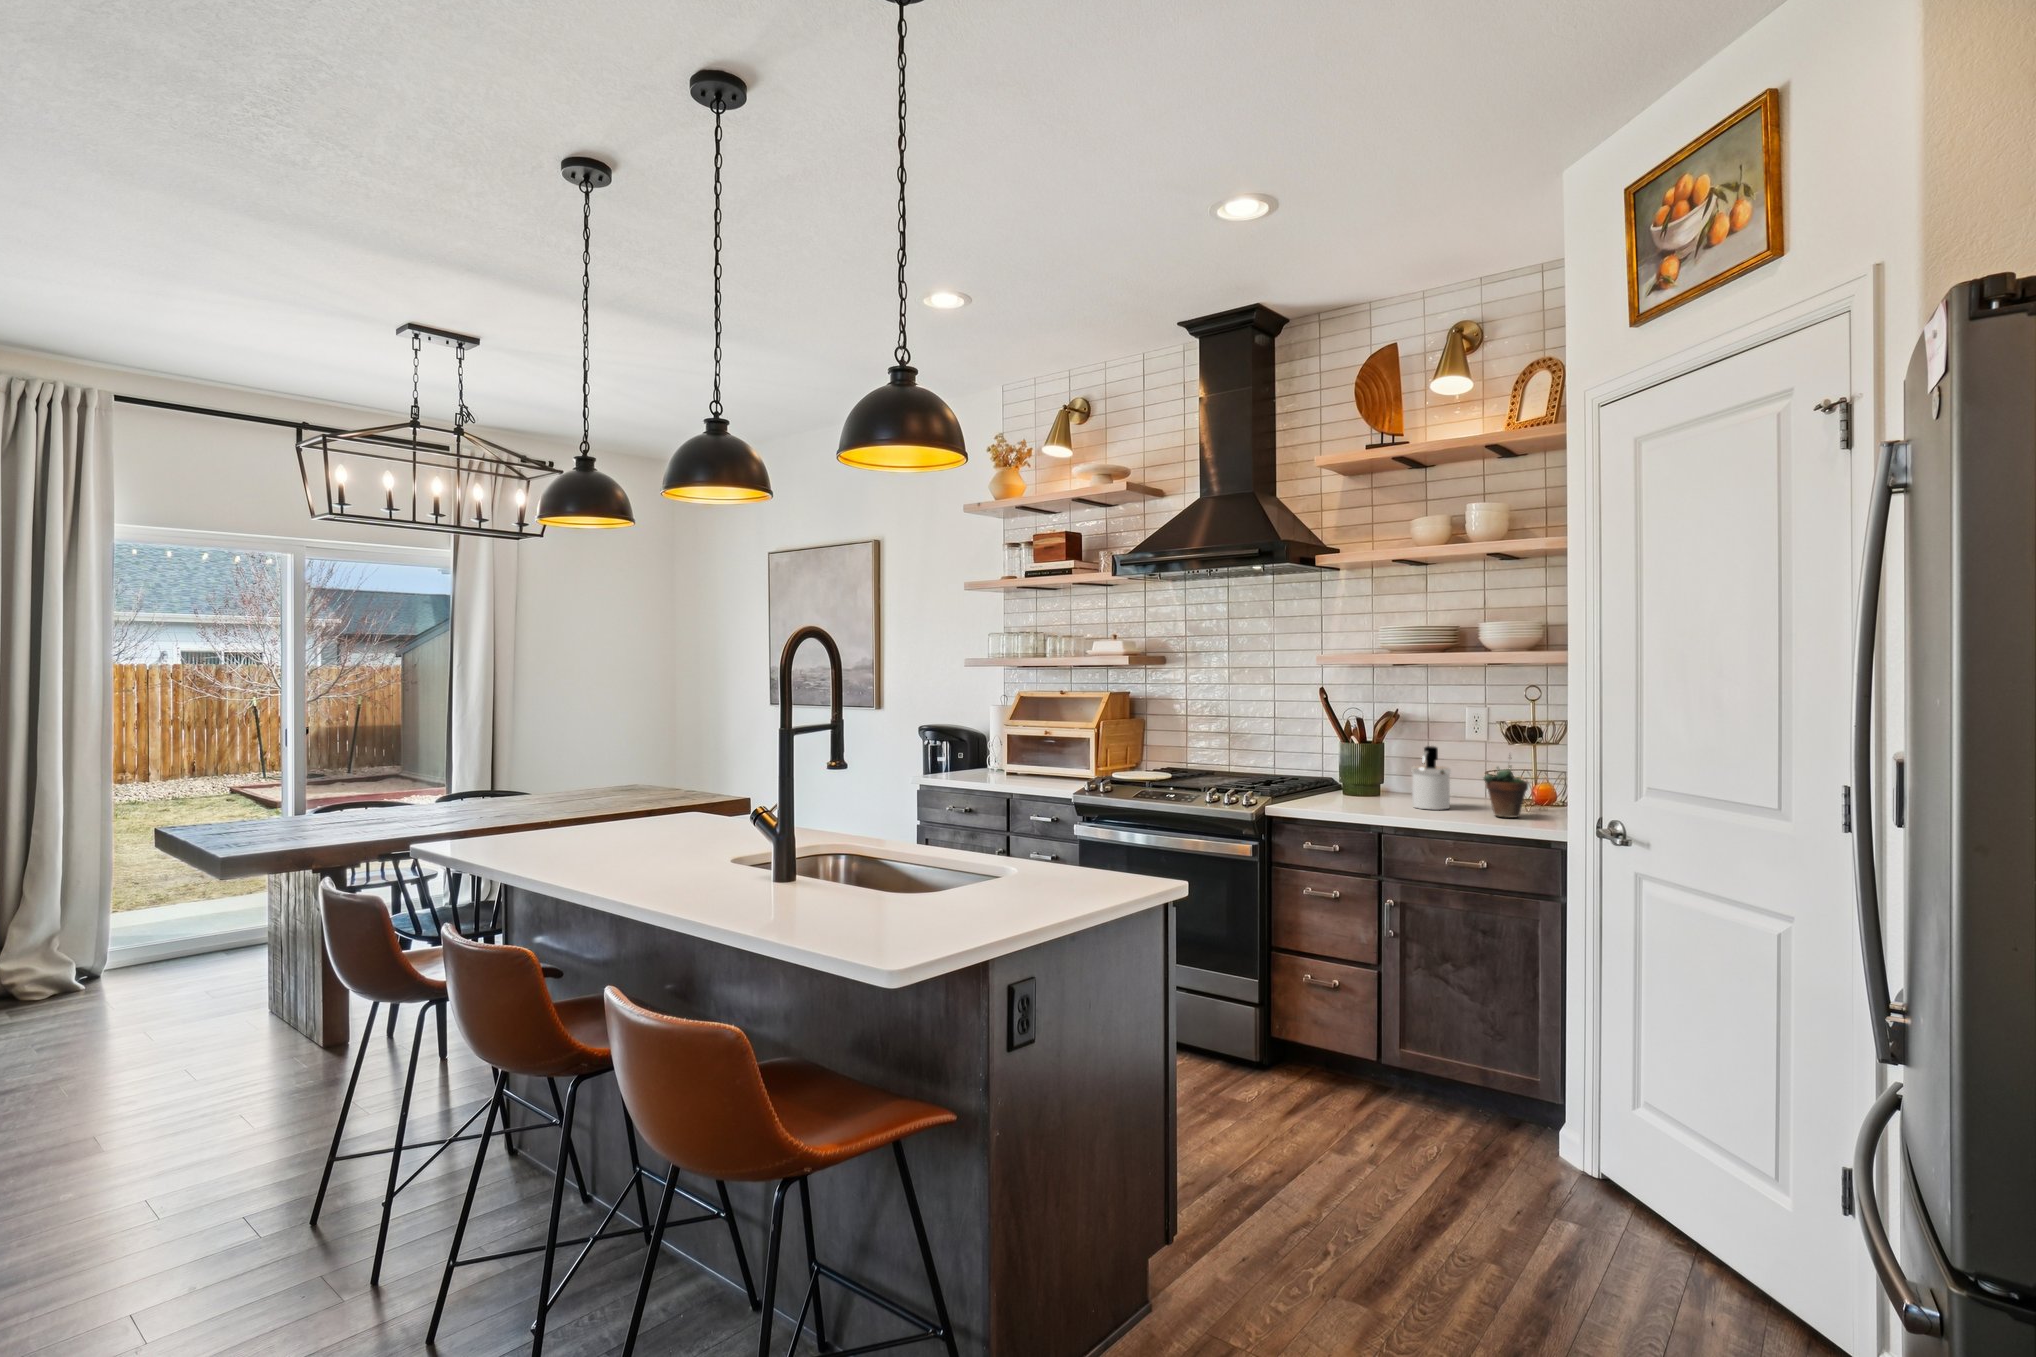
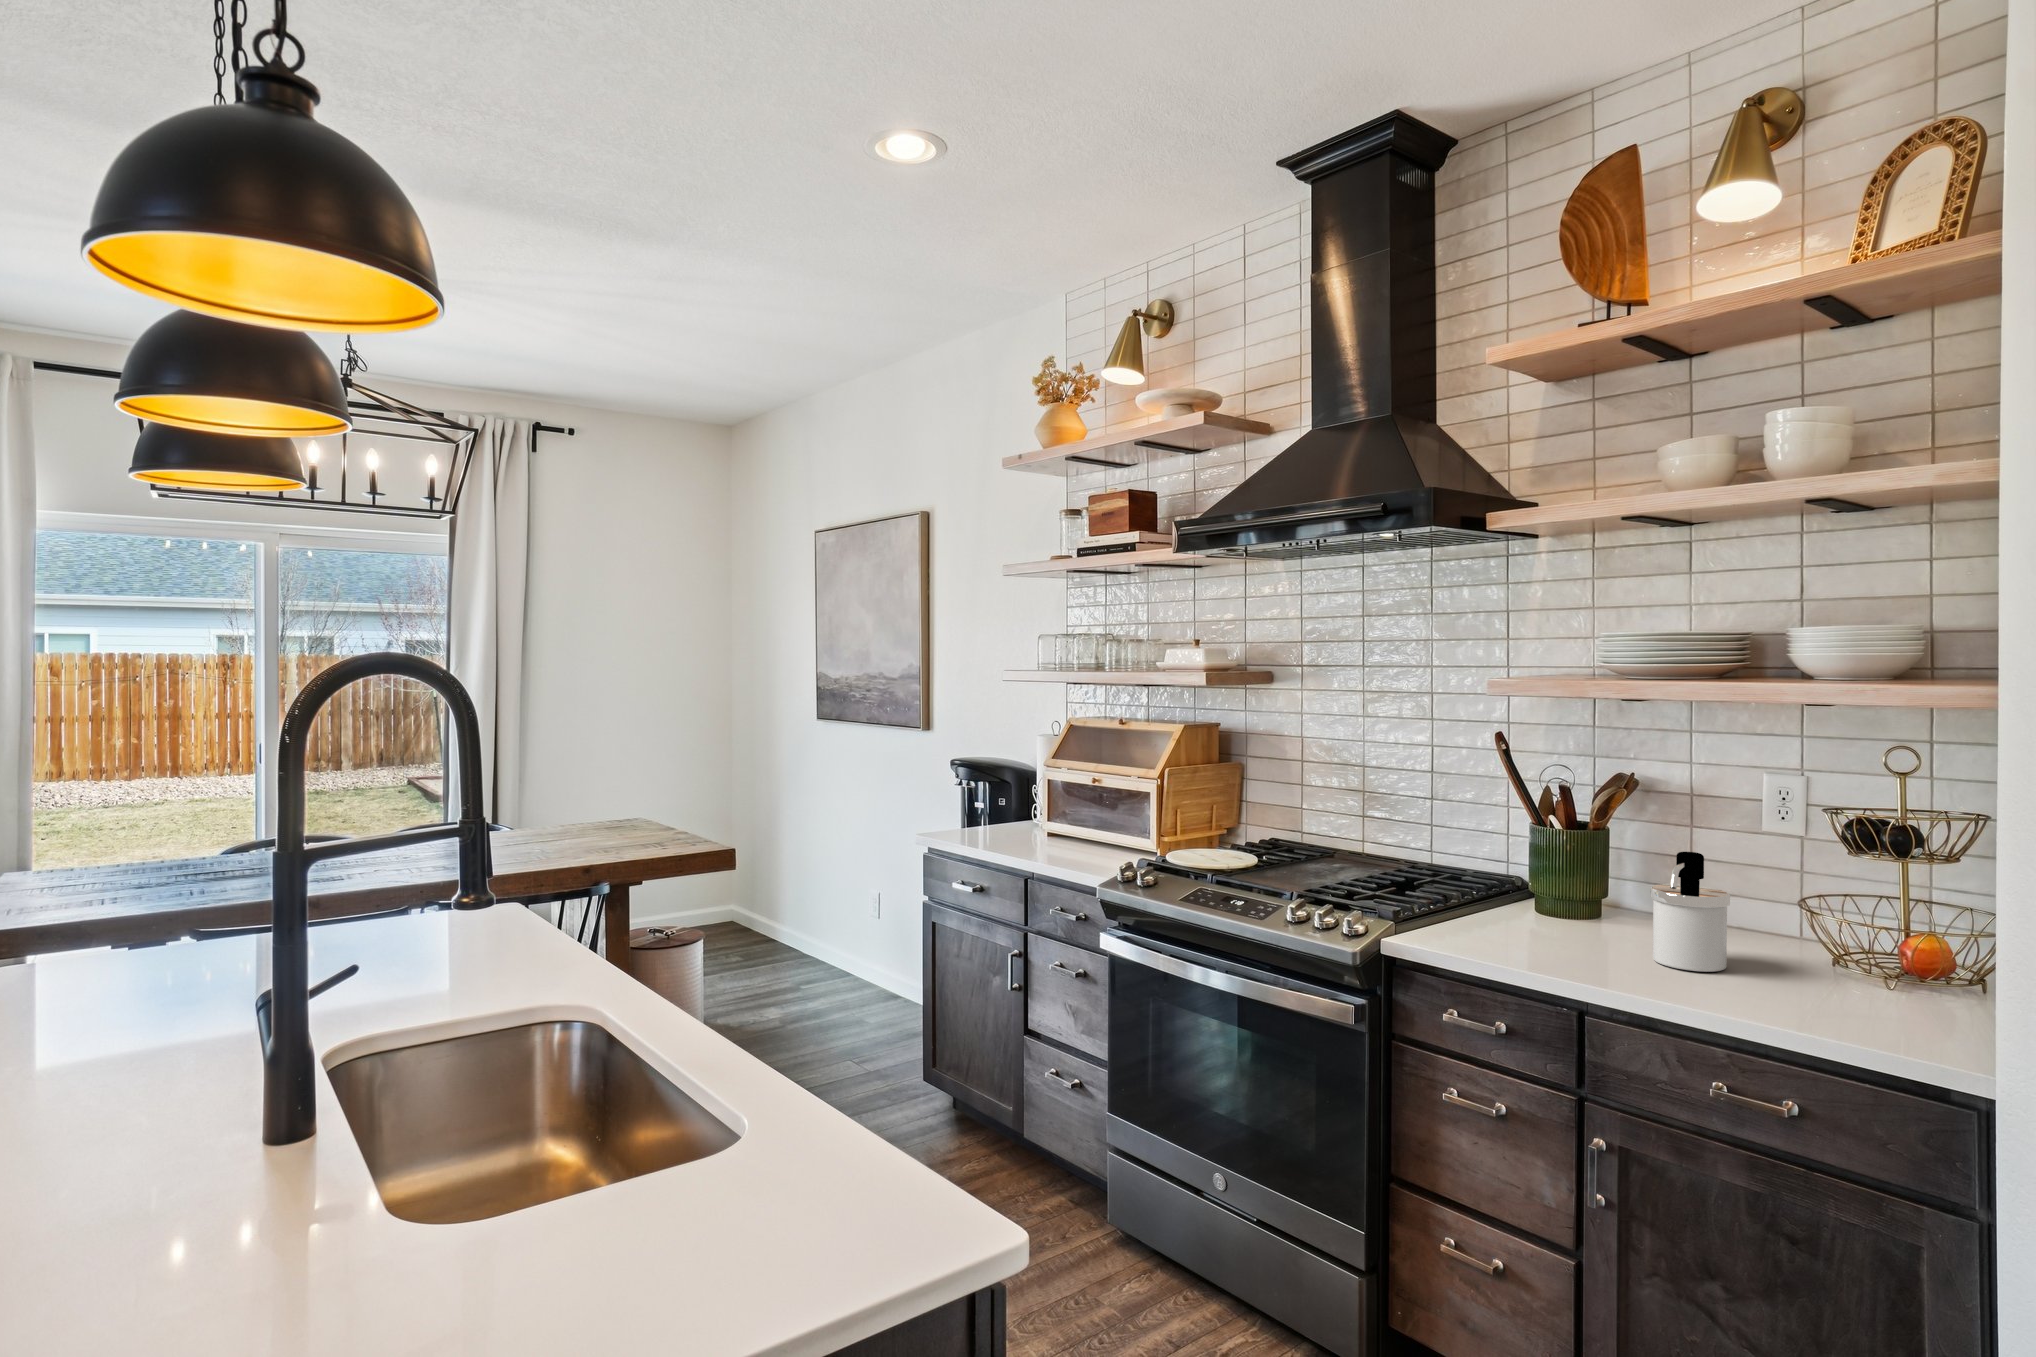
succulent plant: present [1484,755,1528,817] -> none [1797,881,1895,1009]

